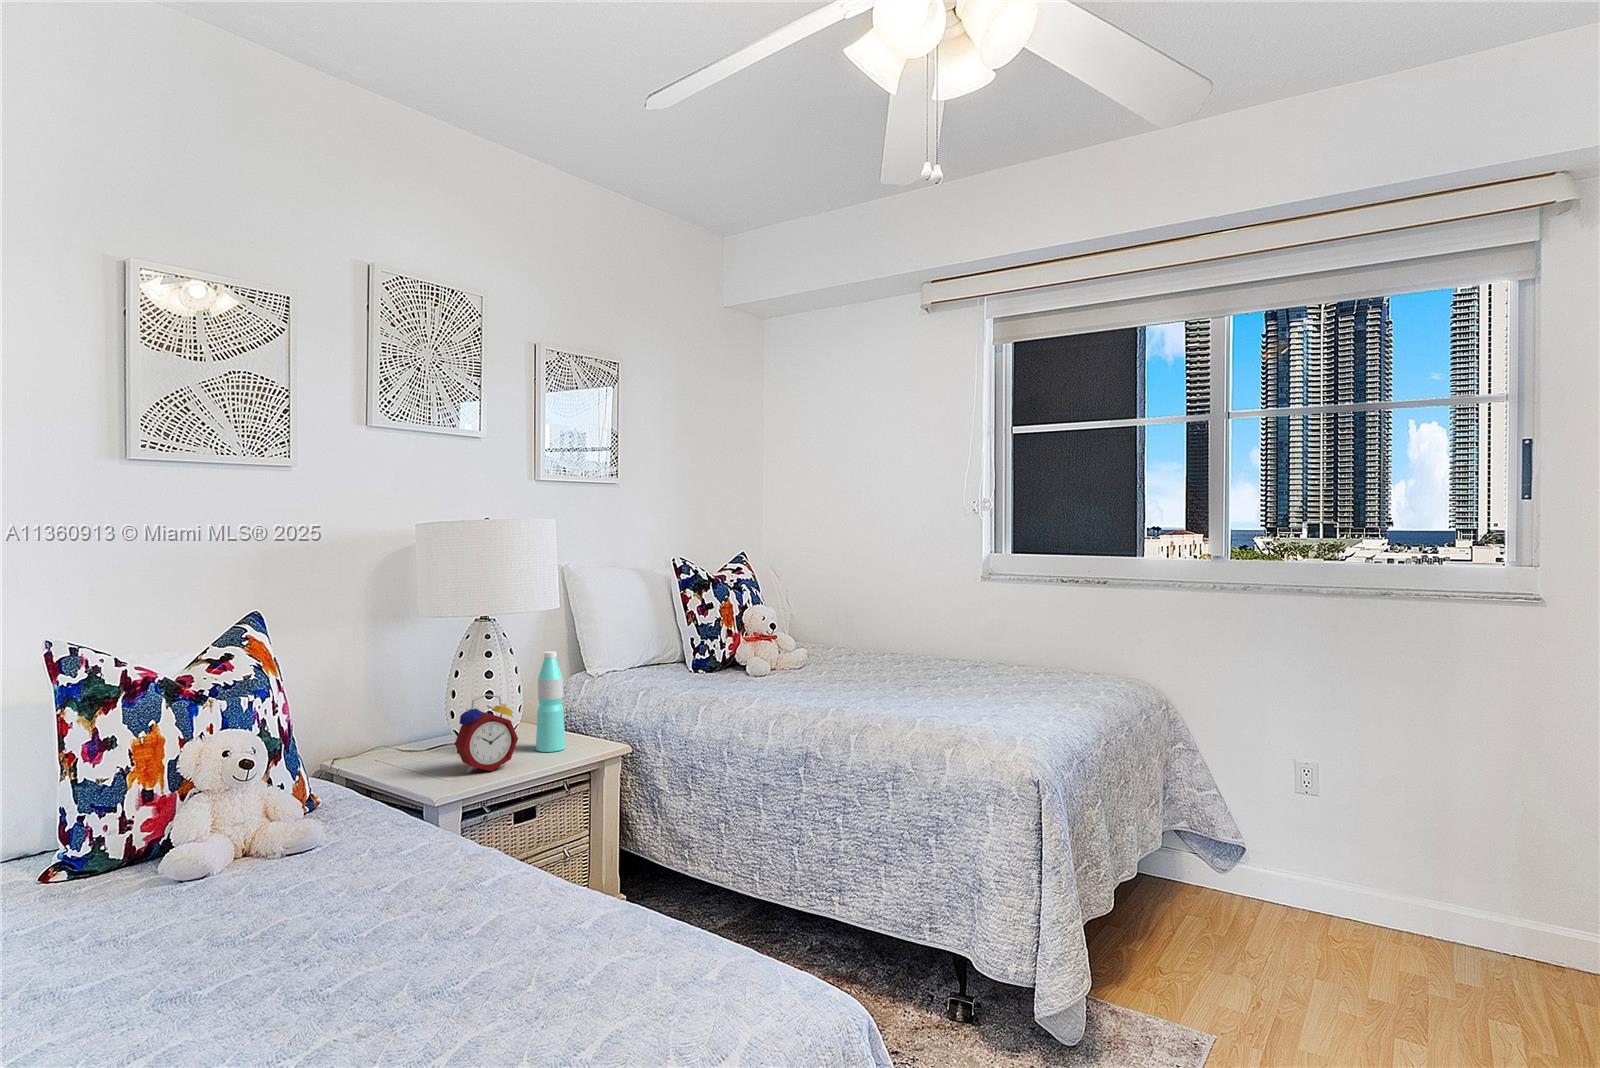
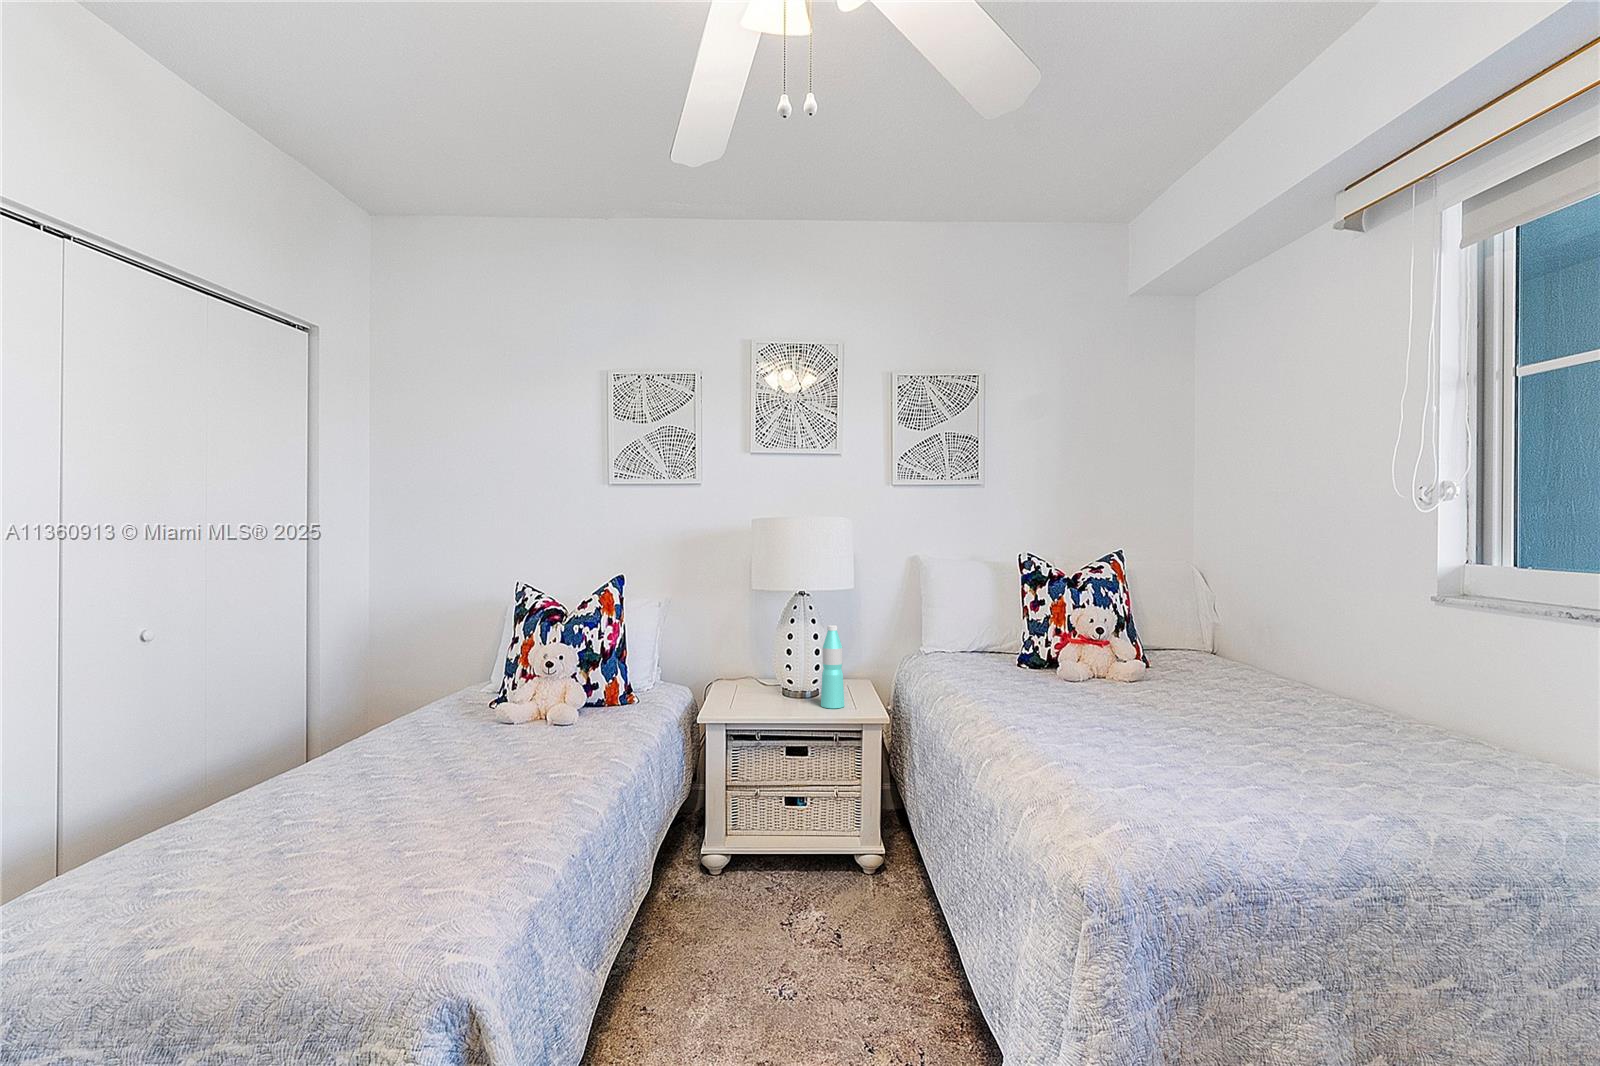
alarm clock: present [455,694,518,773] -> none [740,650,786,710]

